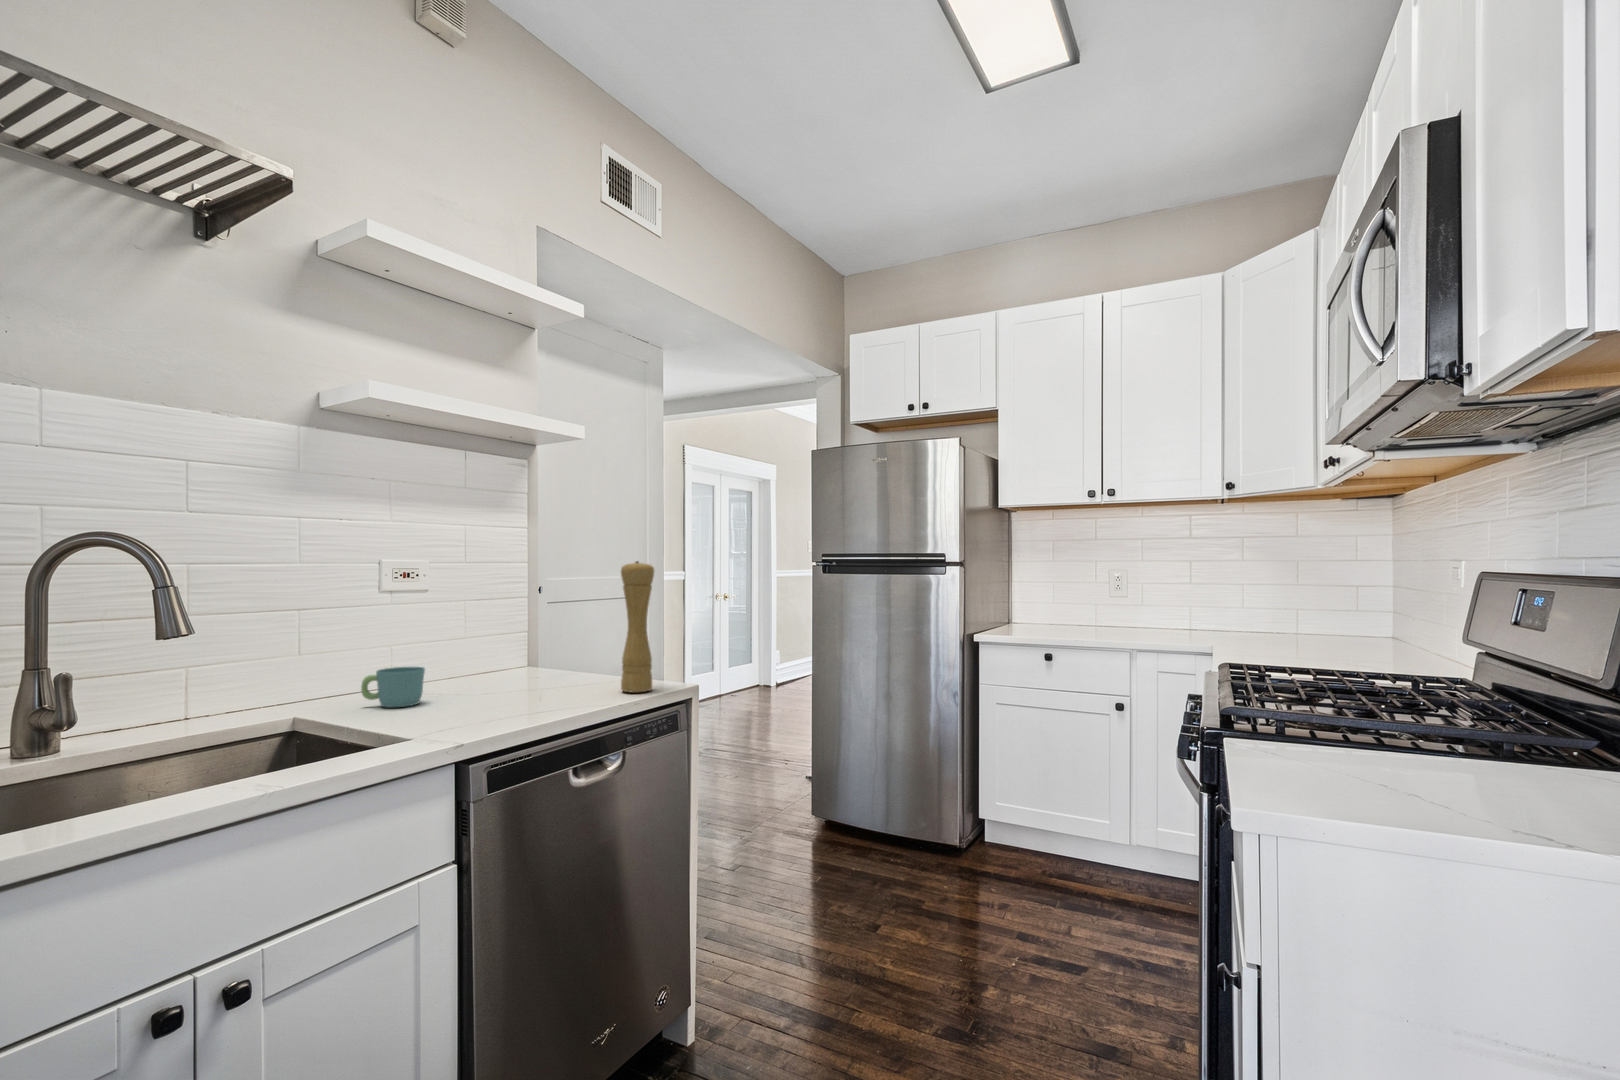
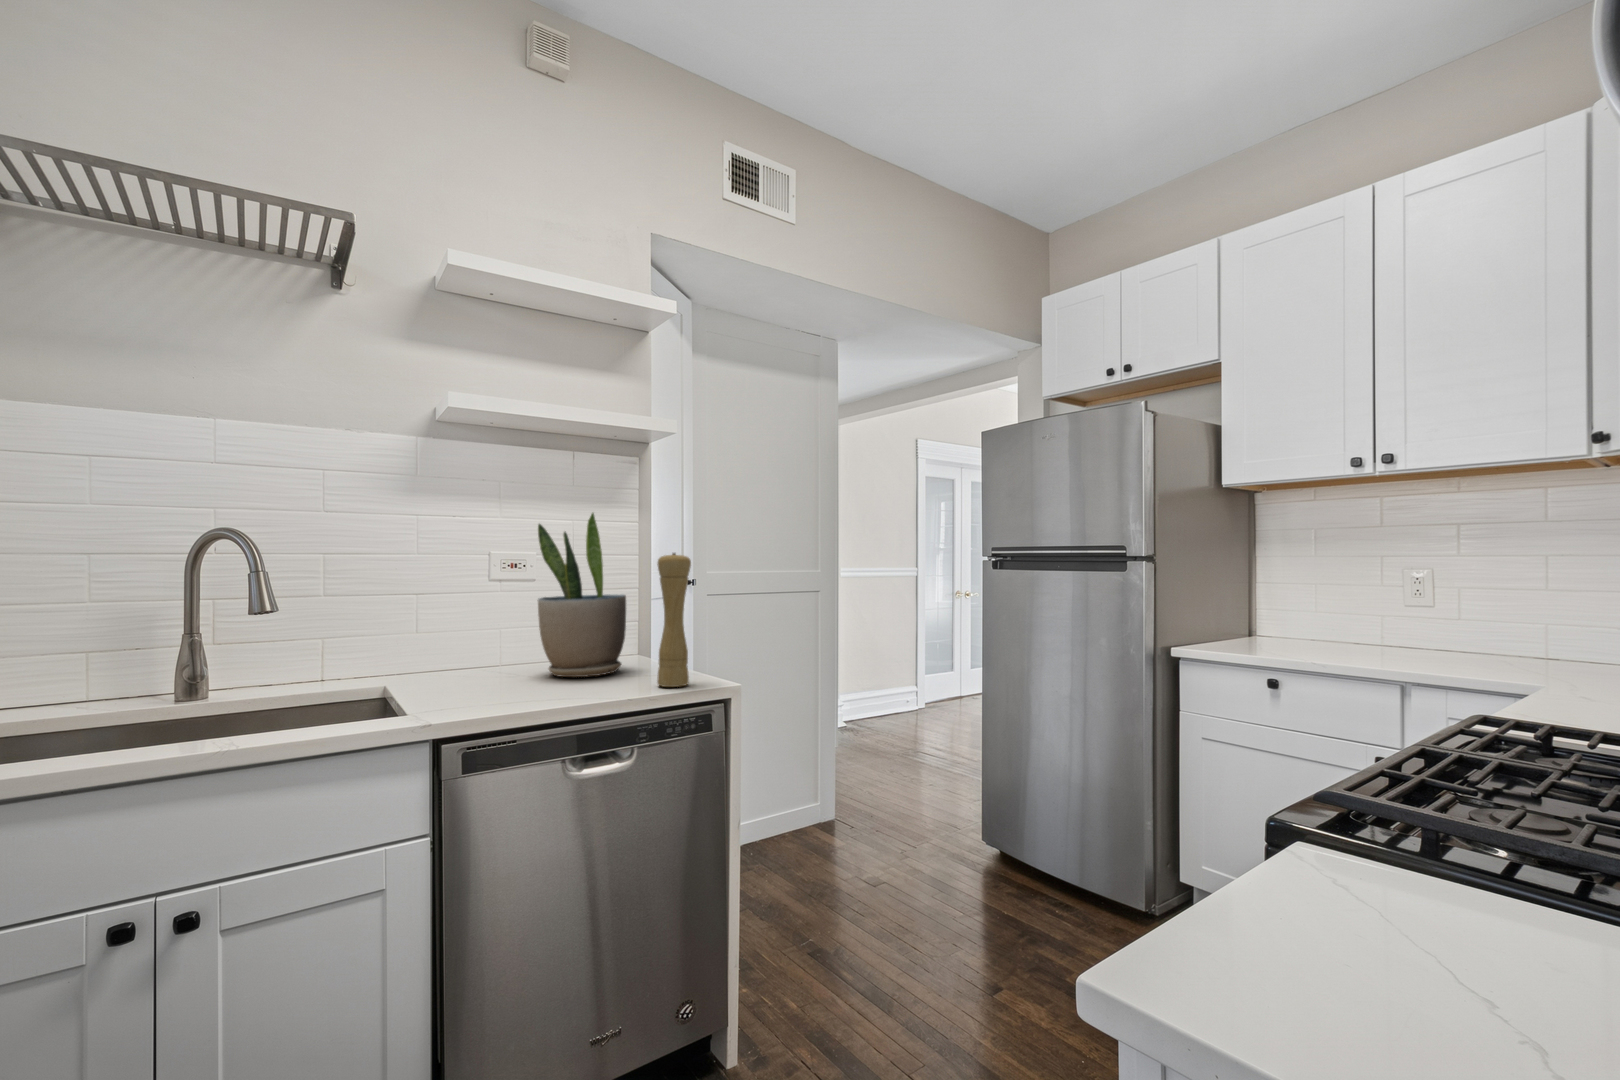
potted plant: none [464,519,559,692] -> present [537,513,626,677]
mug: present [361,667,425,708] -> none [443,648,494,684]

